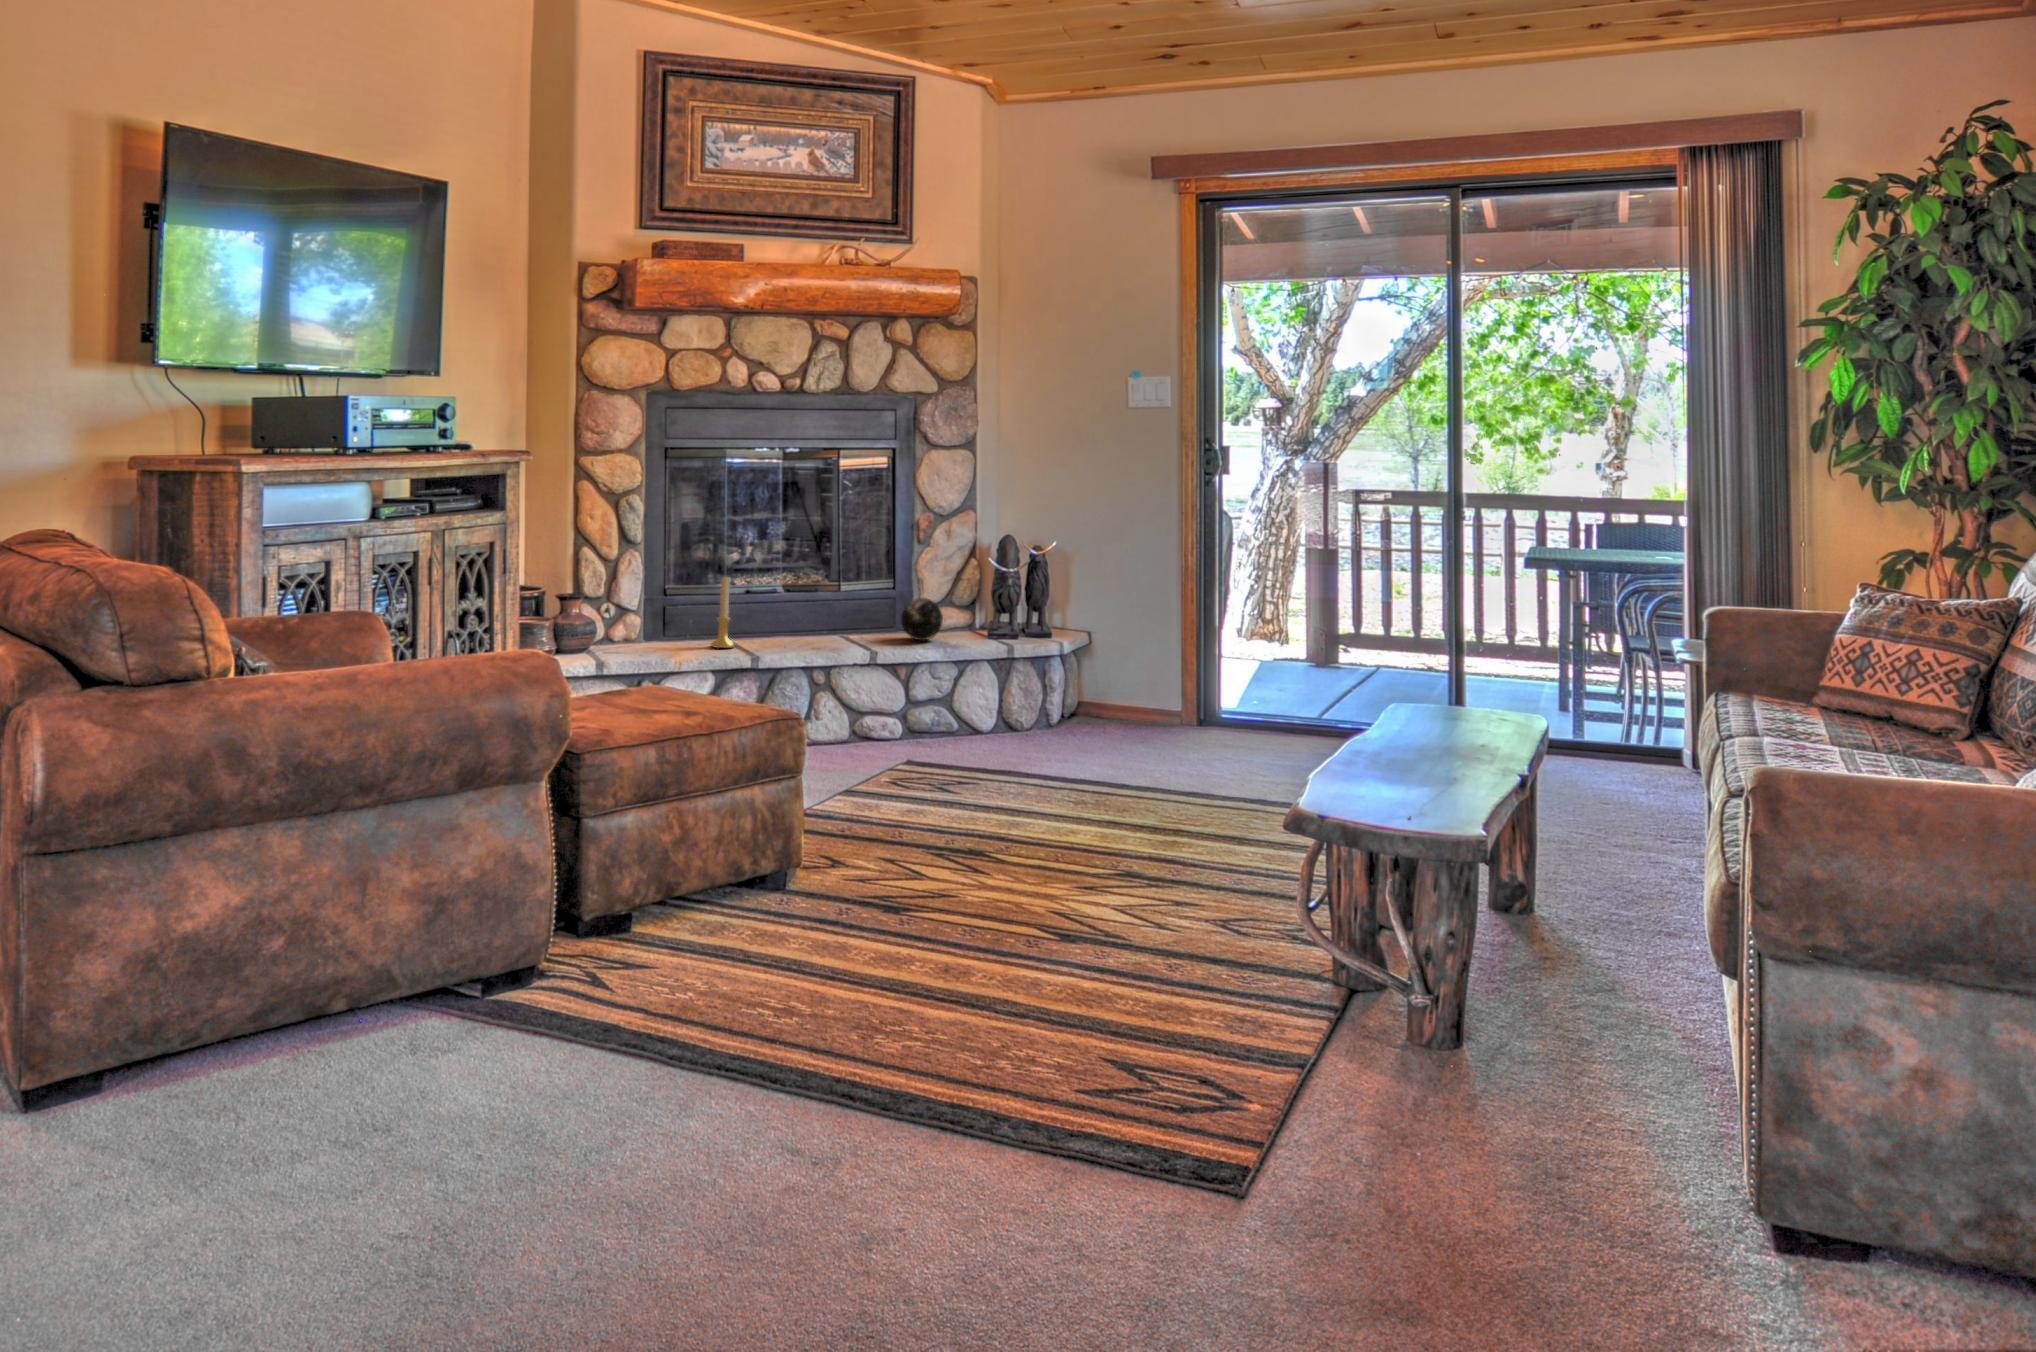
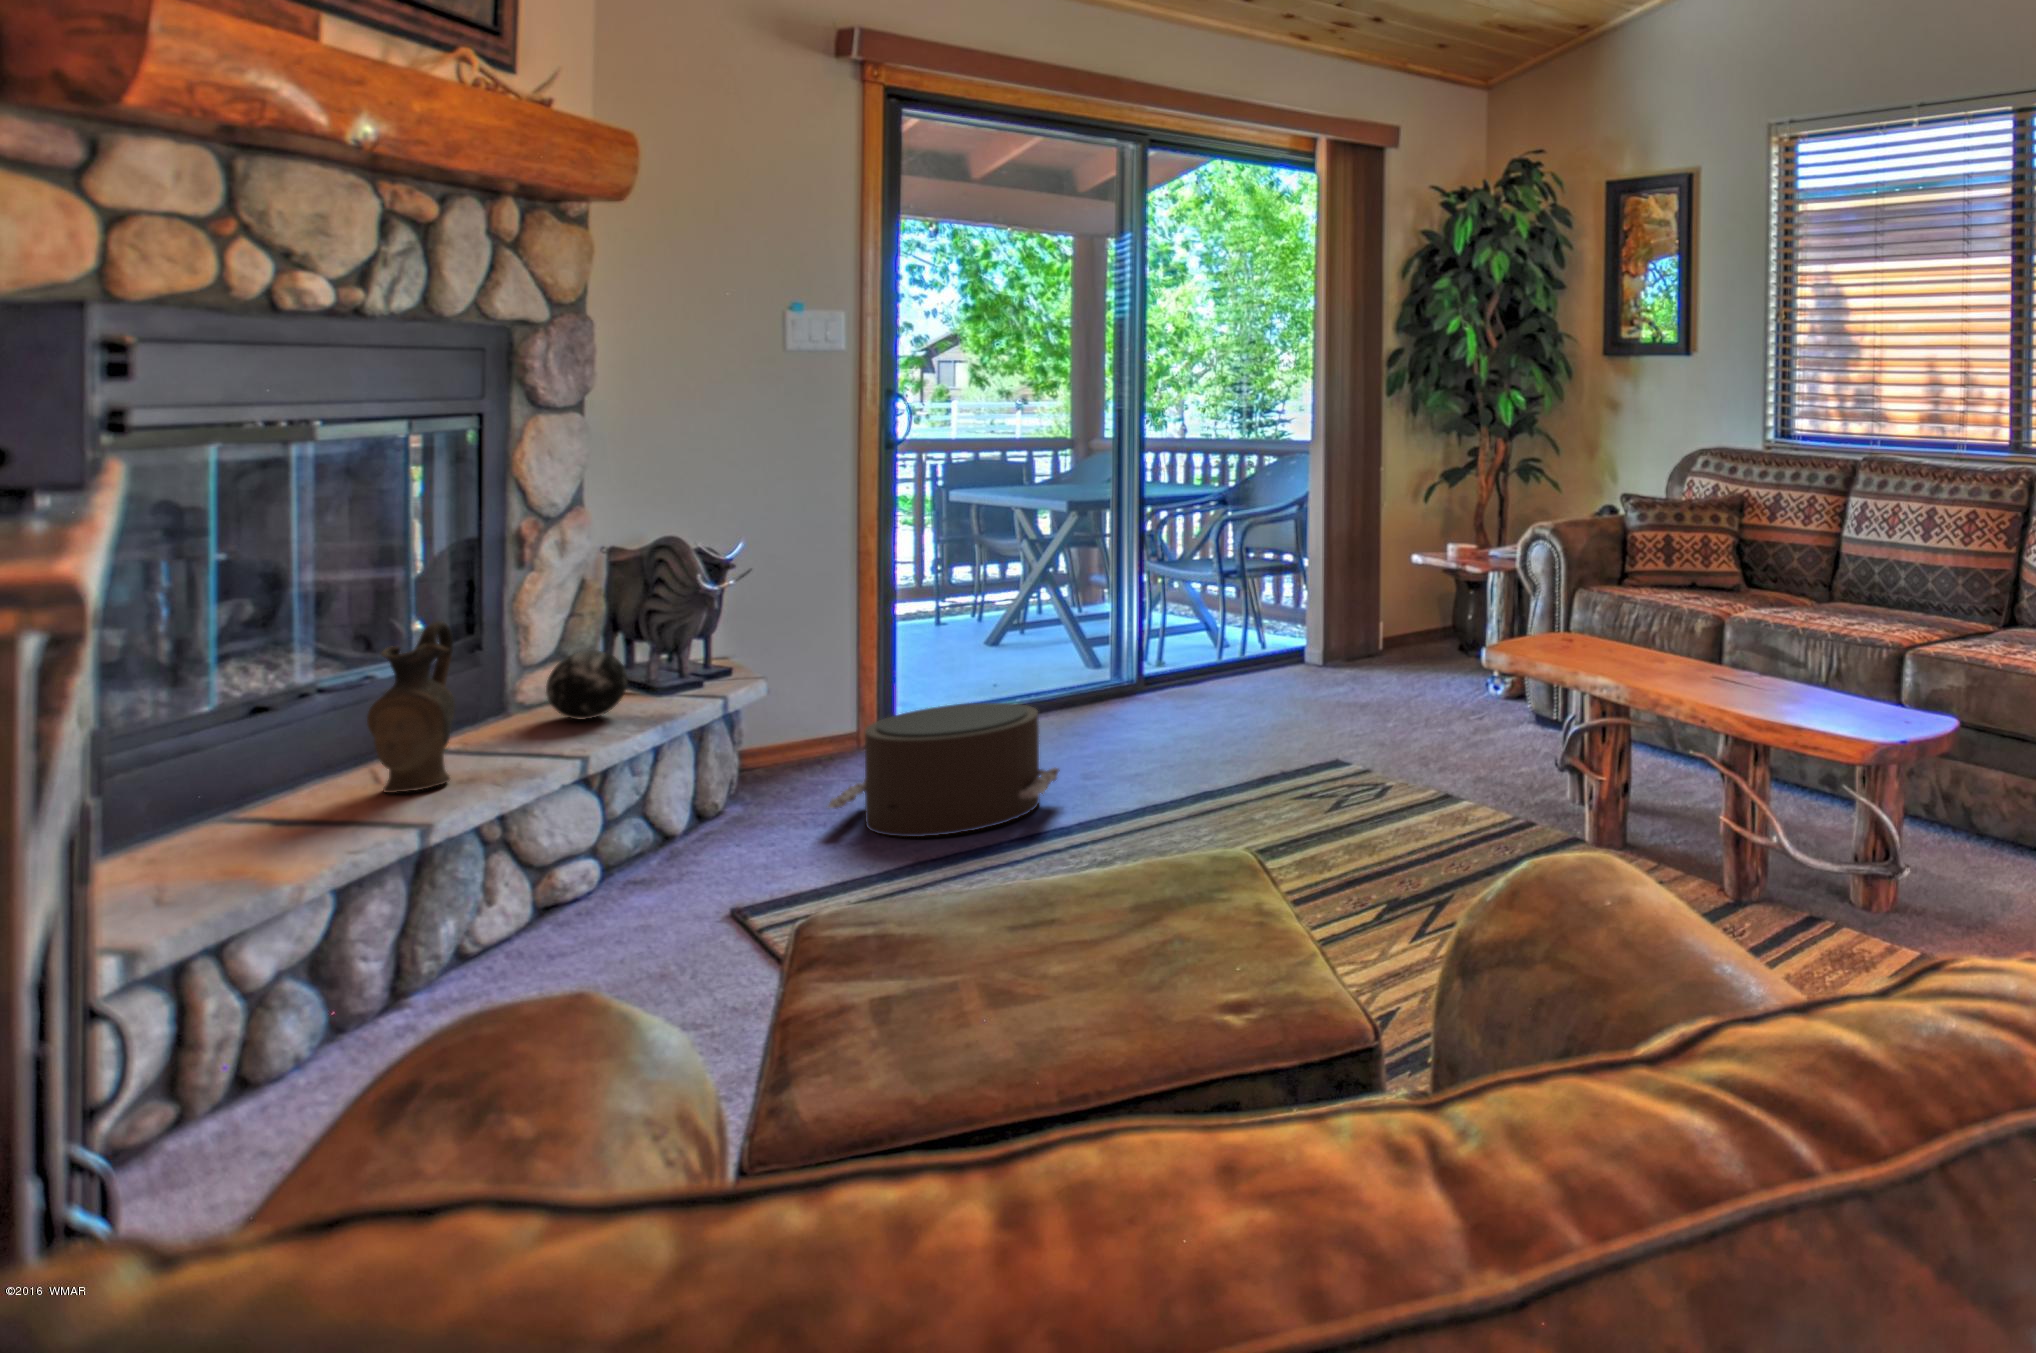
ceramic pitcher: none [773,560,821,648] -> present [367,621,455,793]
candle holder: present [711,577,735,648] -> none [224,681,294,839]
pouf: none [1031,687,1176,776] -> present [828,703,1059,837]

